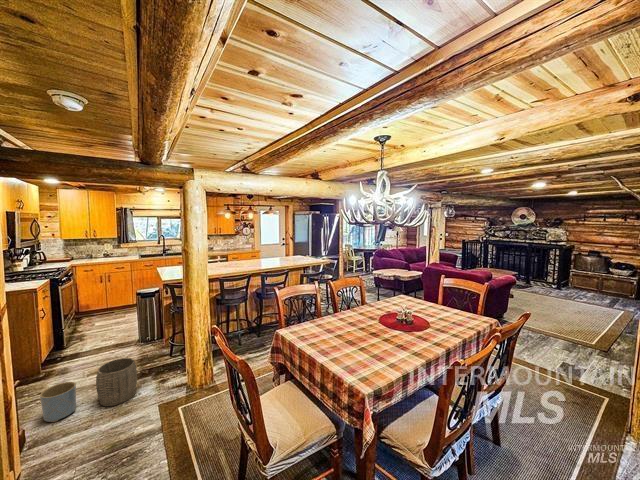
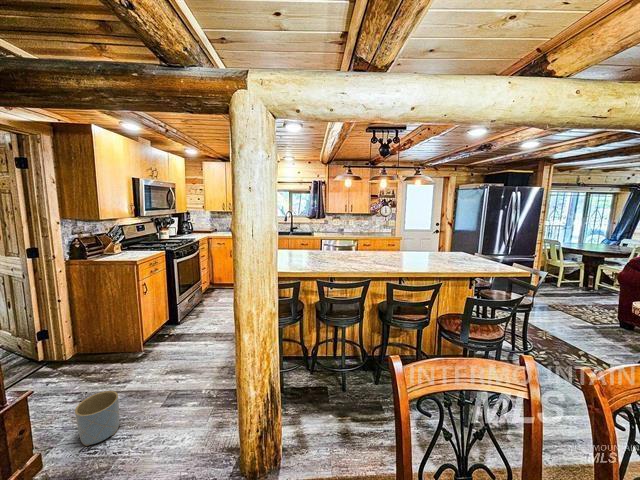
woven basket: present [96,358,137,406] -> none [133,376,187,449]

